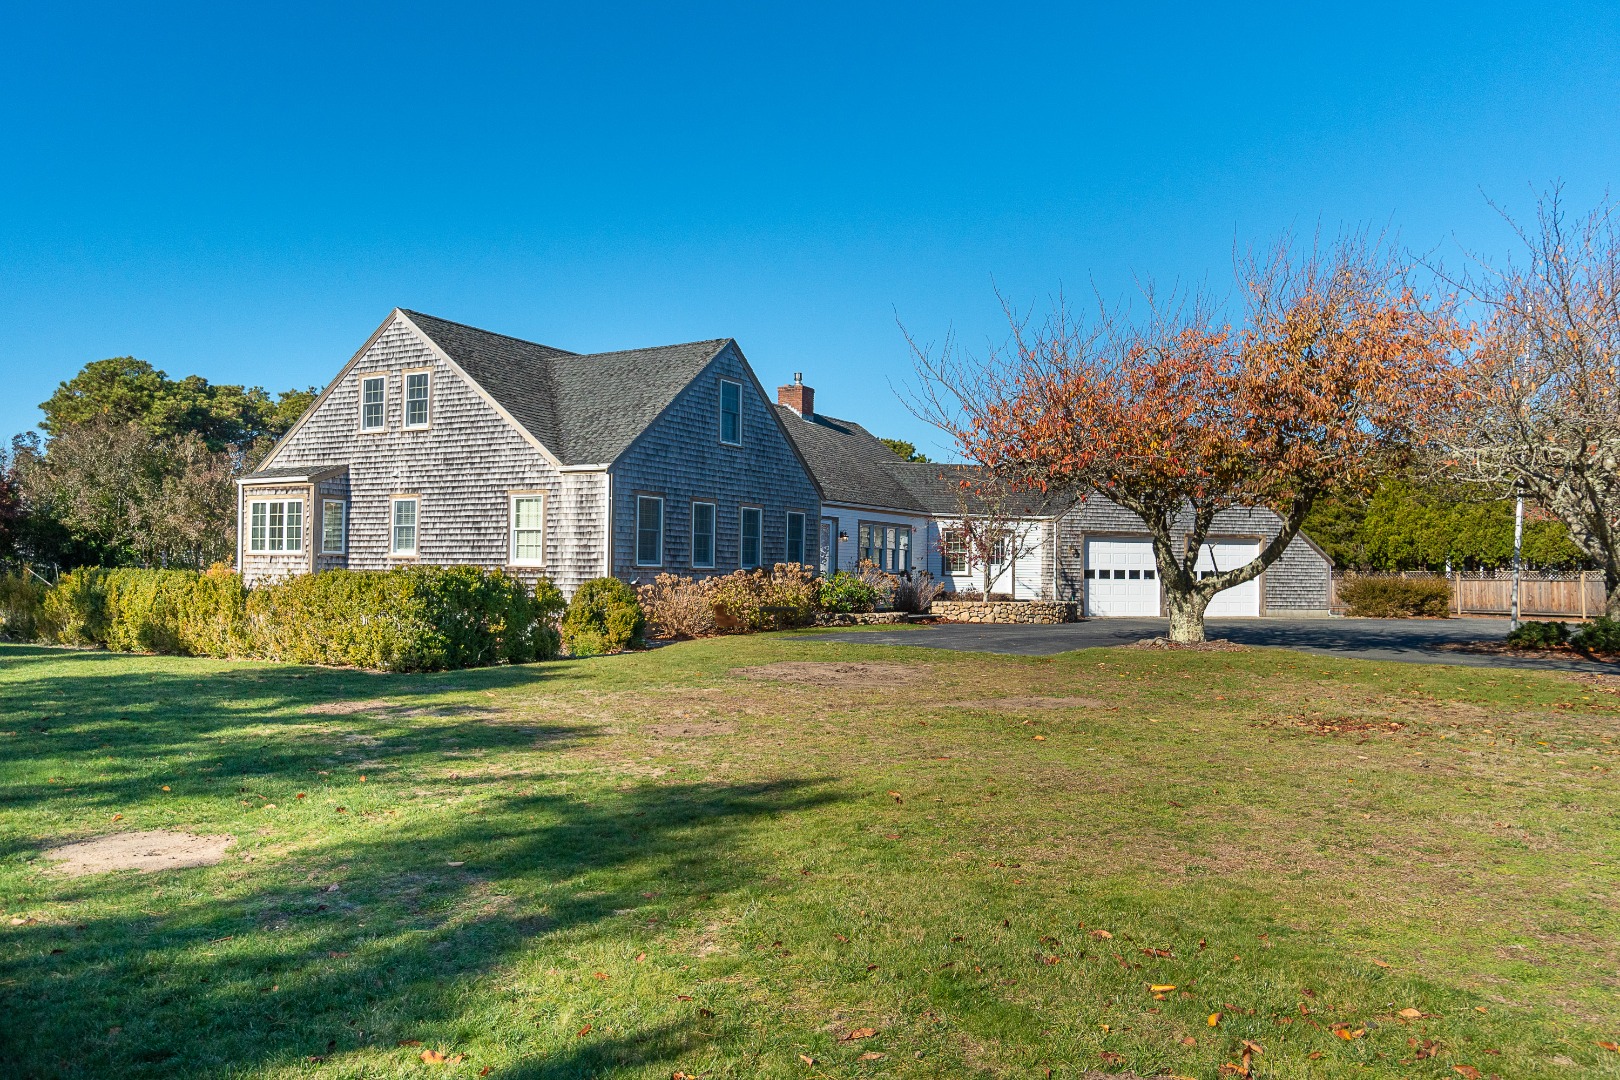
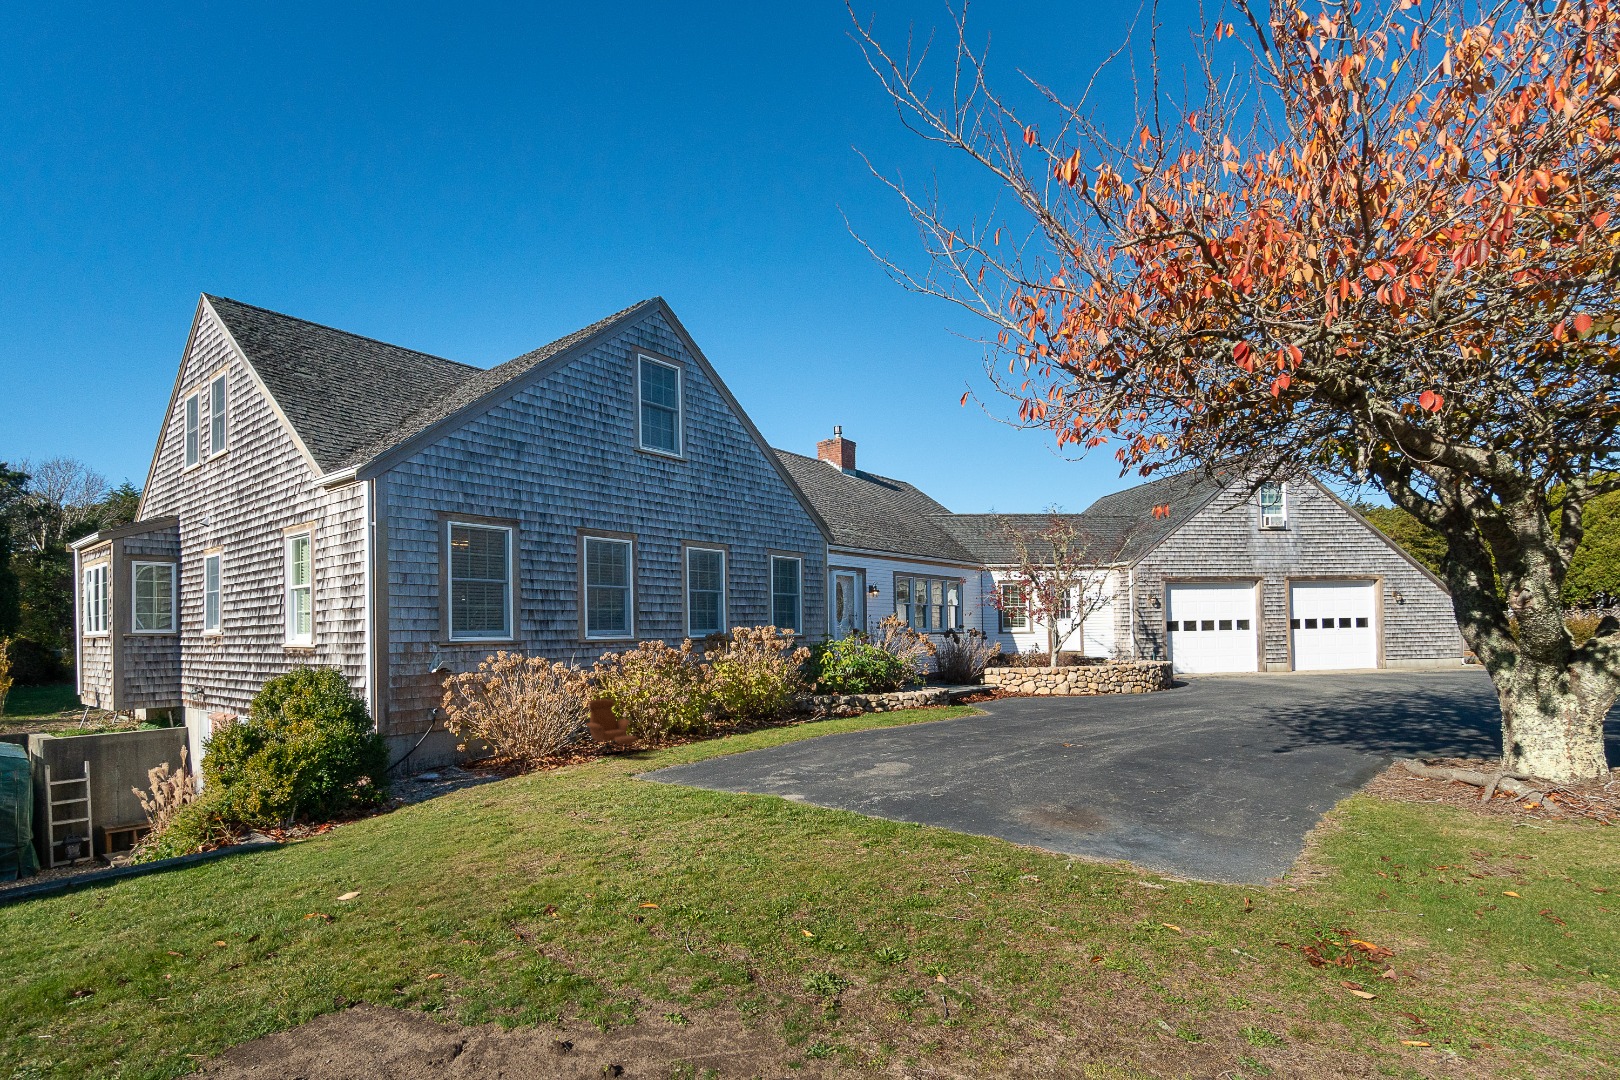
round table: present [759,606,798,632] -> none [679,696,748,746]

